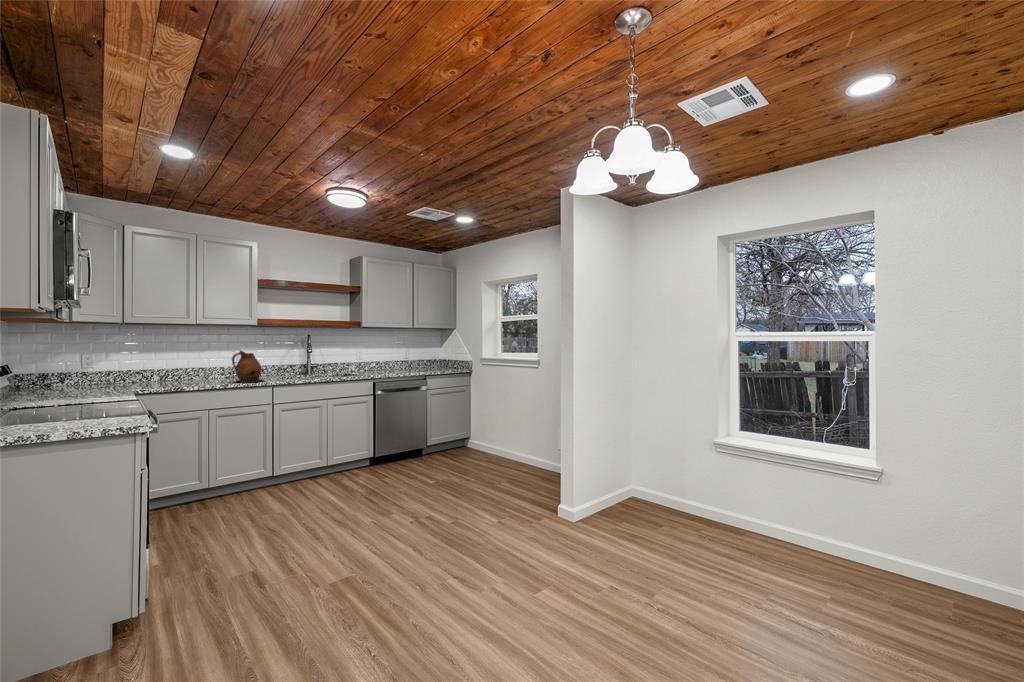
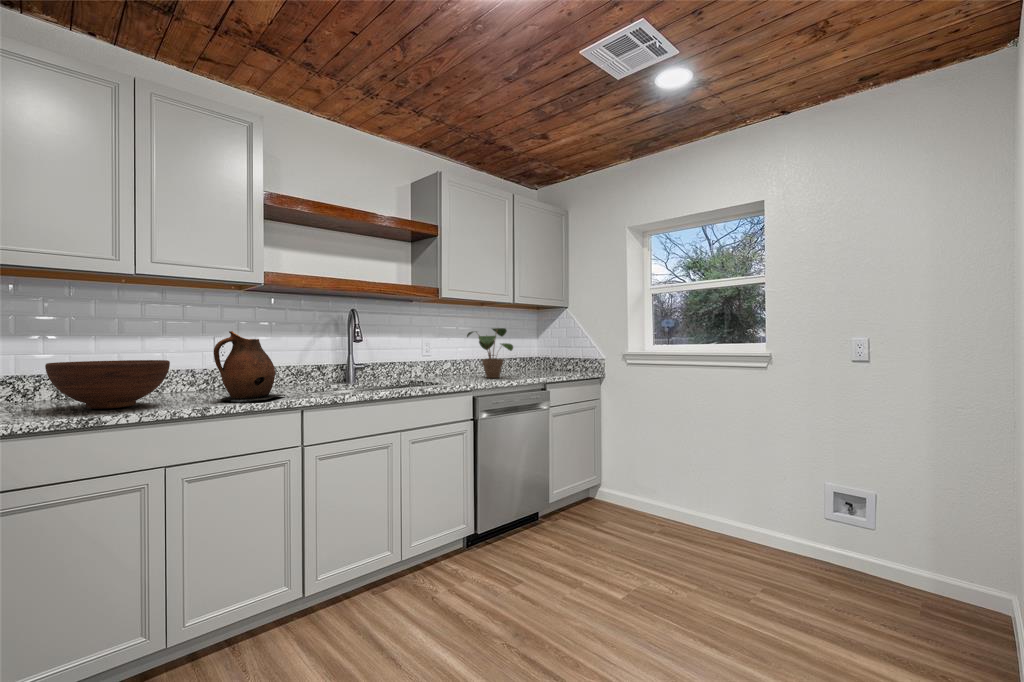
potted plant: none [385,343,411,373] -> present [467,328,513,378]
fruit bowl: none [159,363,211,384] -> present [45,360,170,409]

